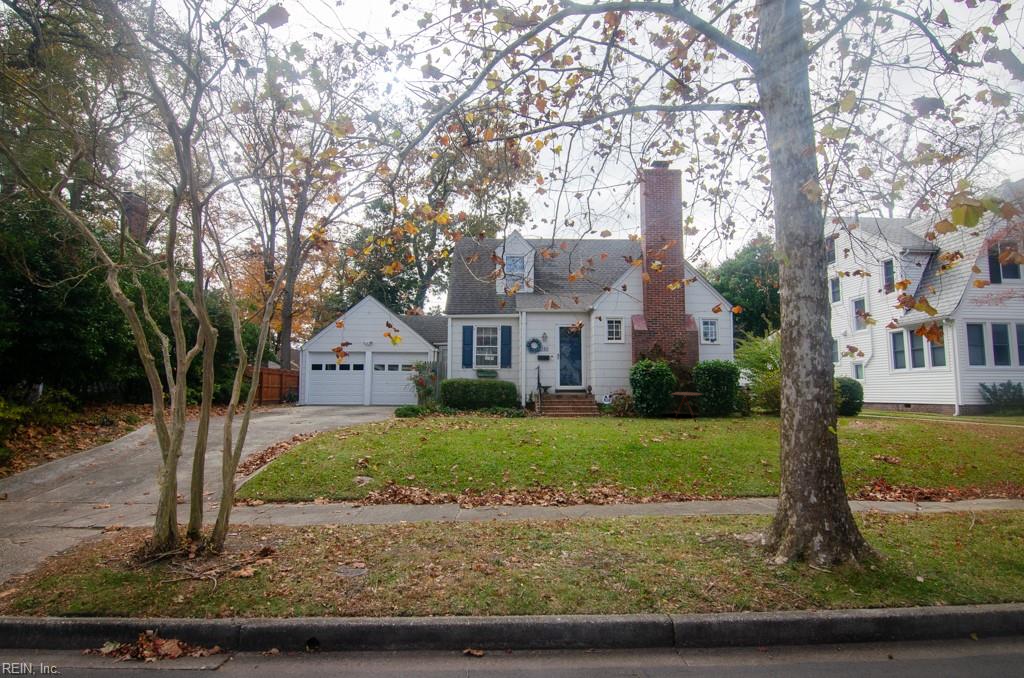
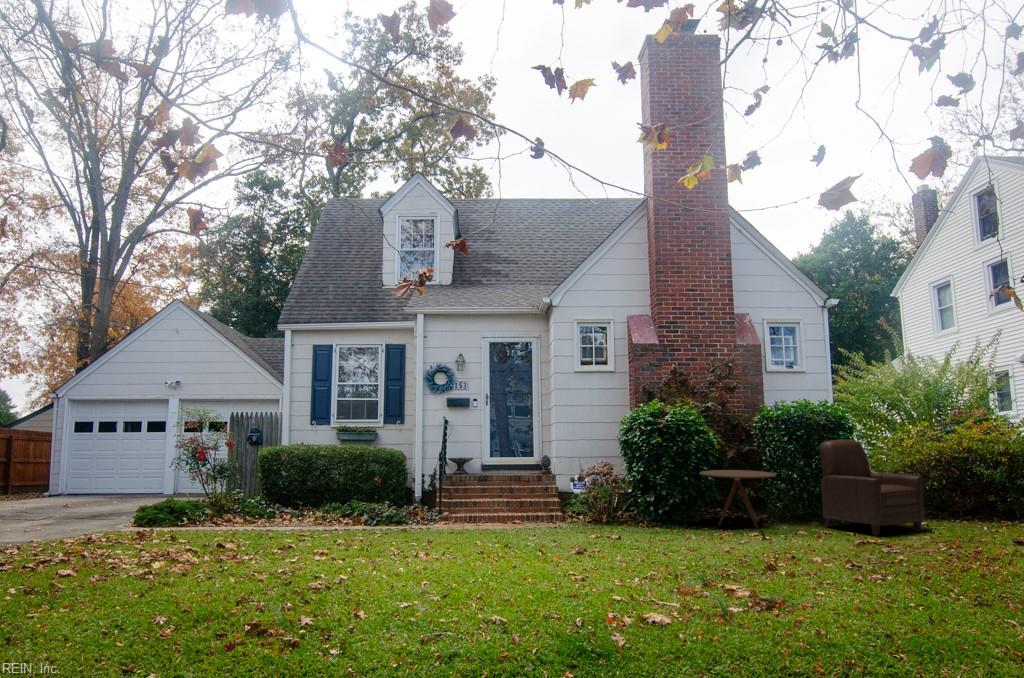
chair: none [722,379,766,420] -> present [820,440,924,536]

